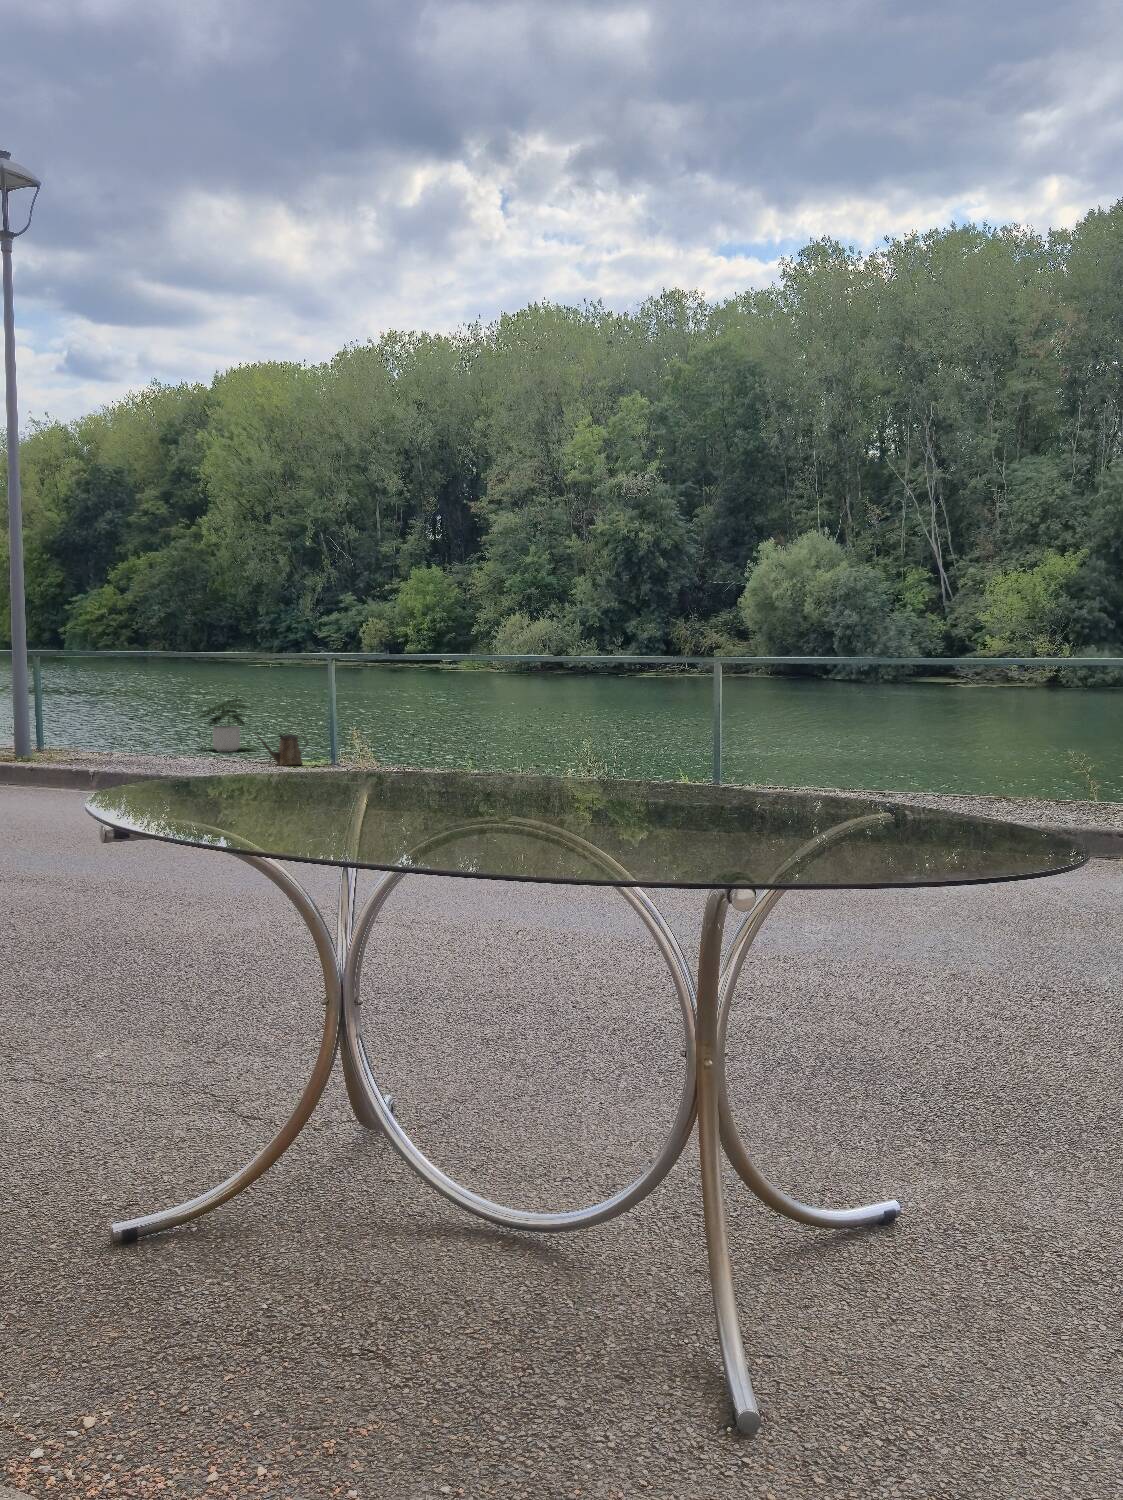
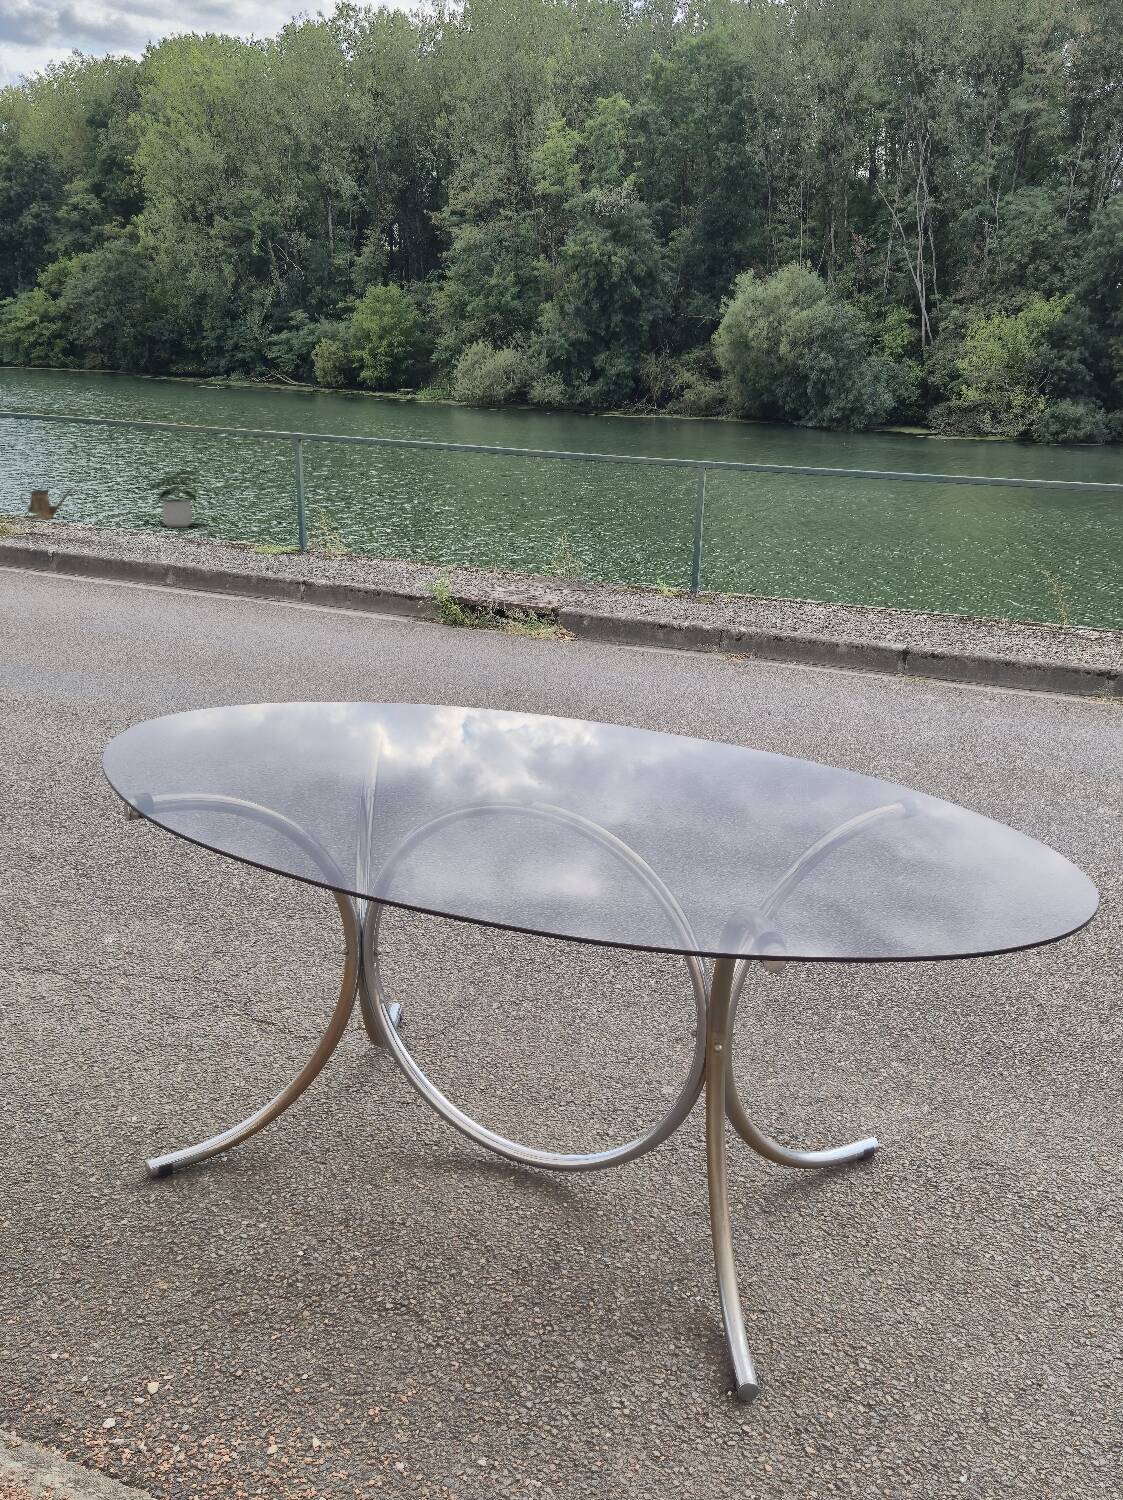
watering can: present [253,733,308,766] -> present [20,487,74,519]

